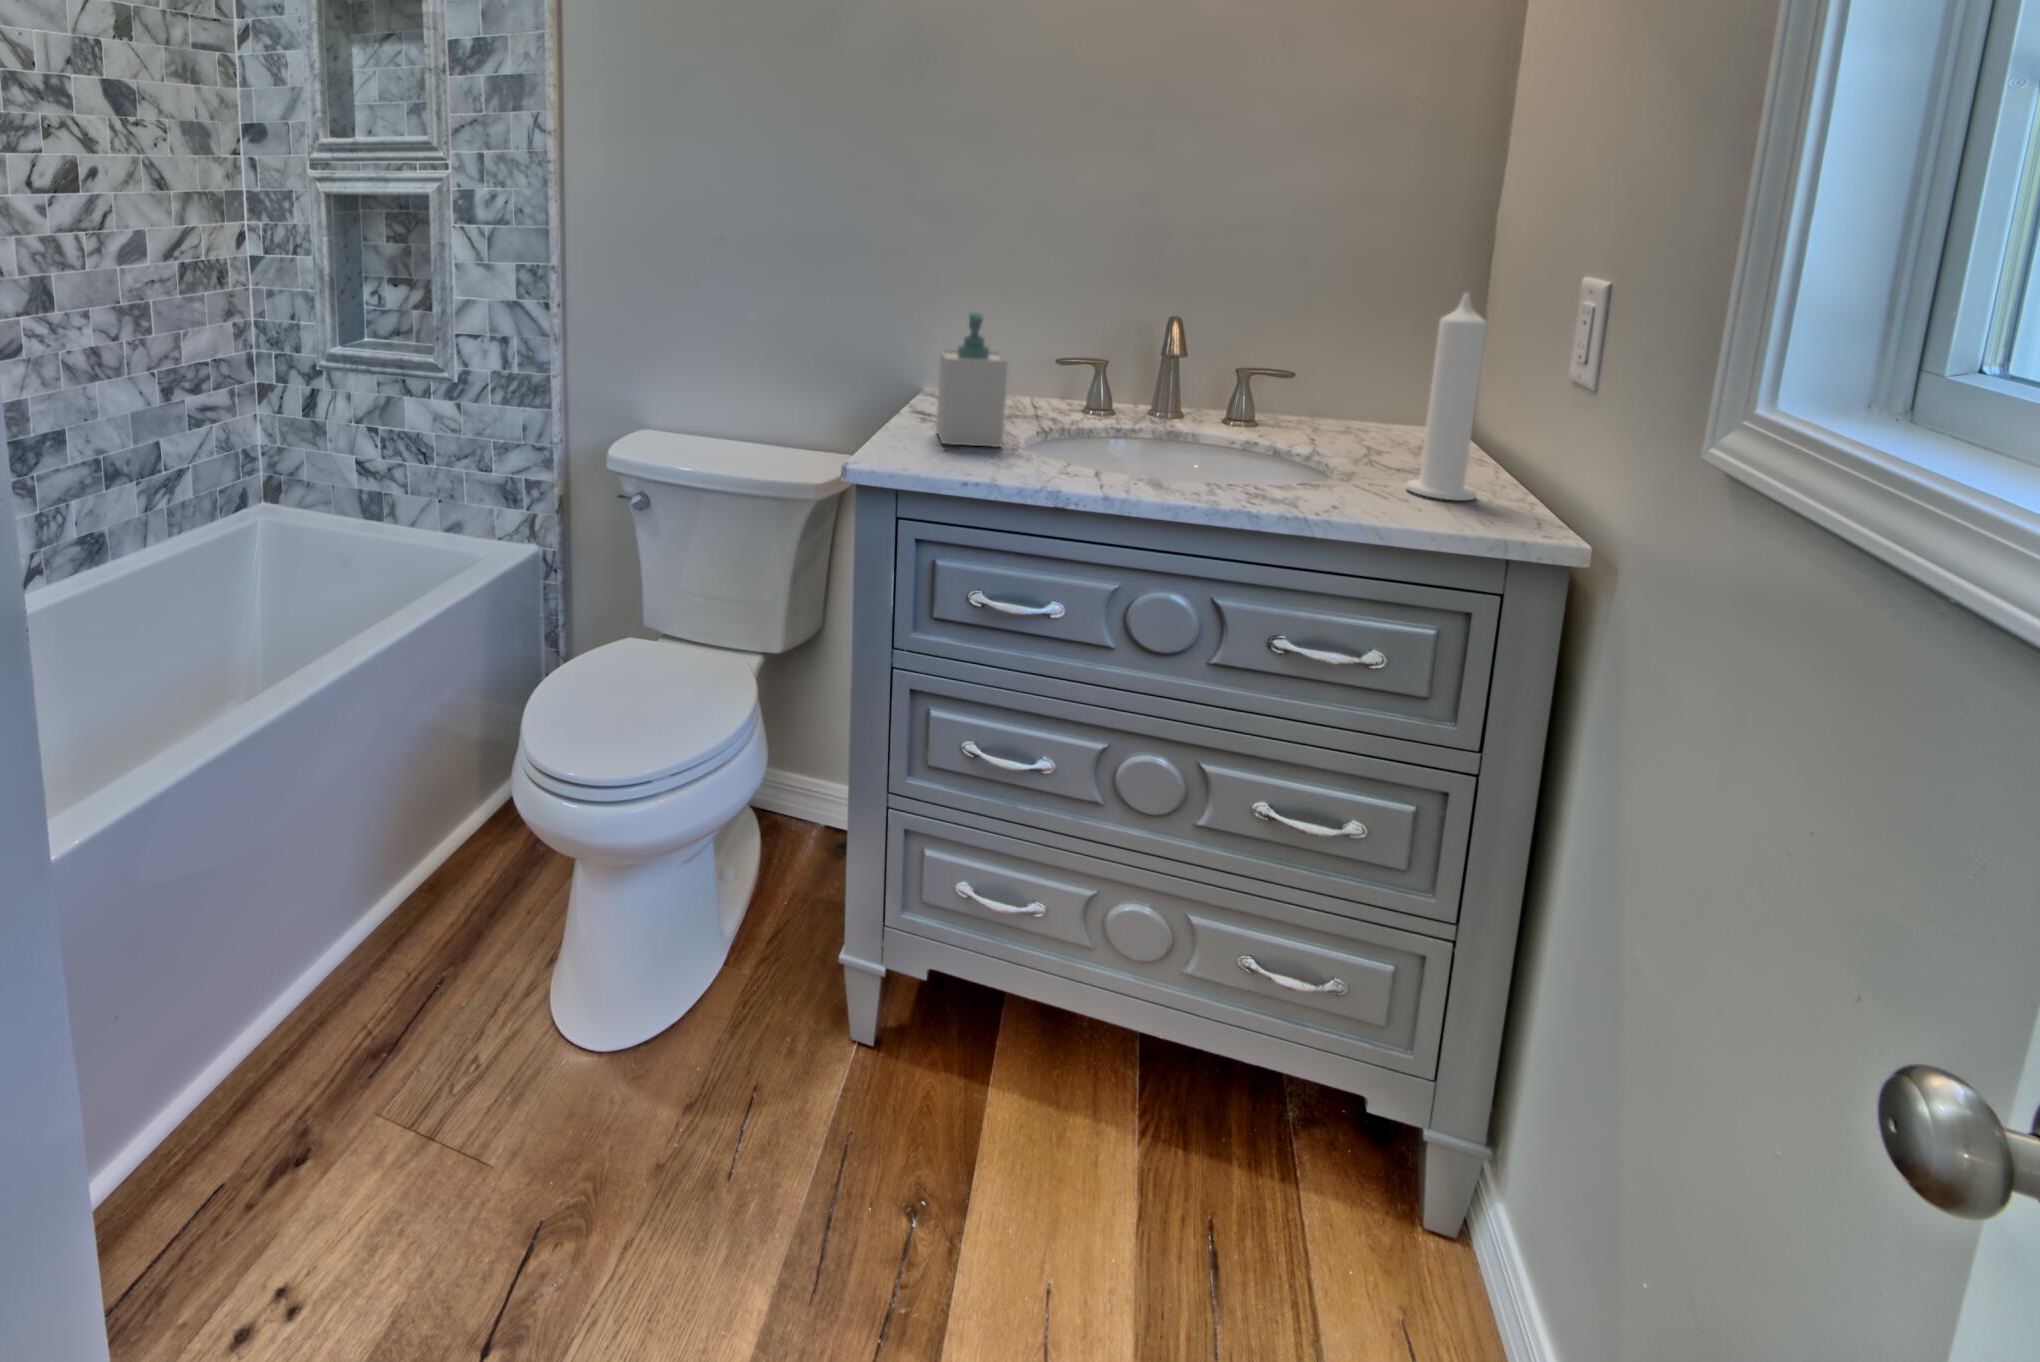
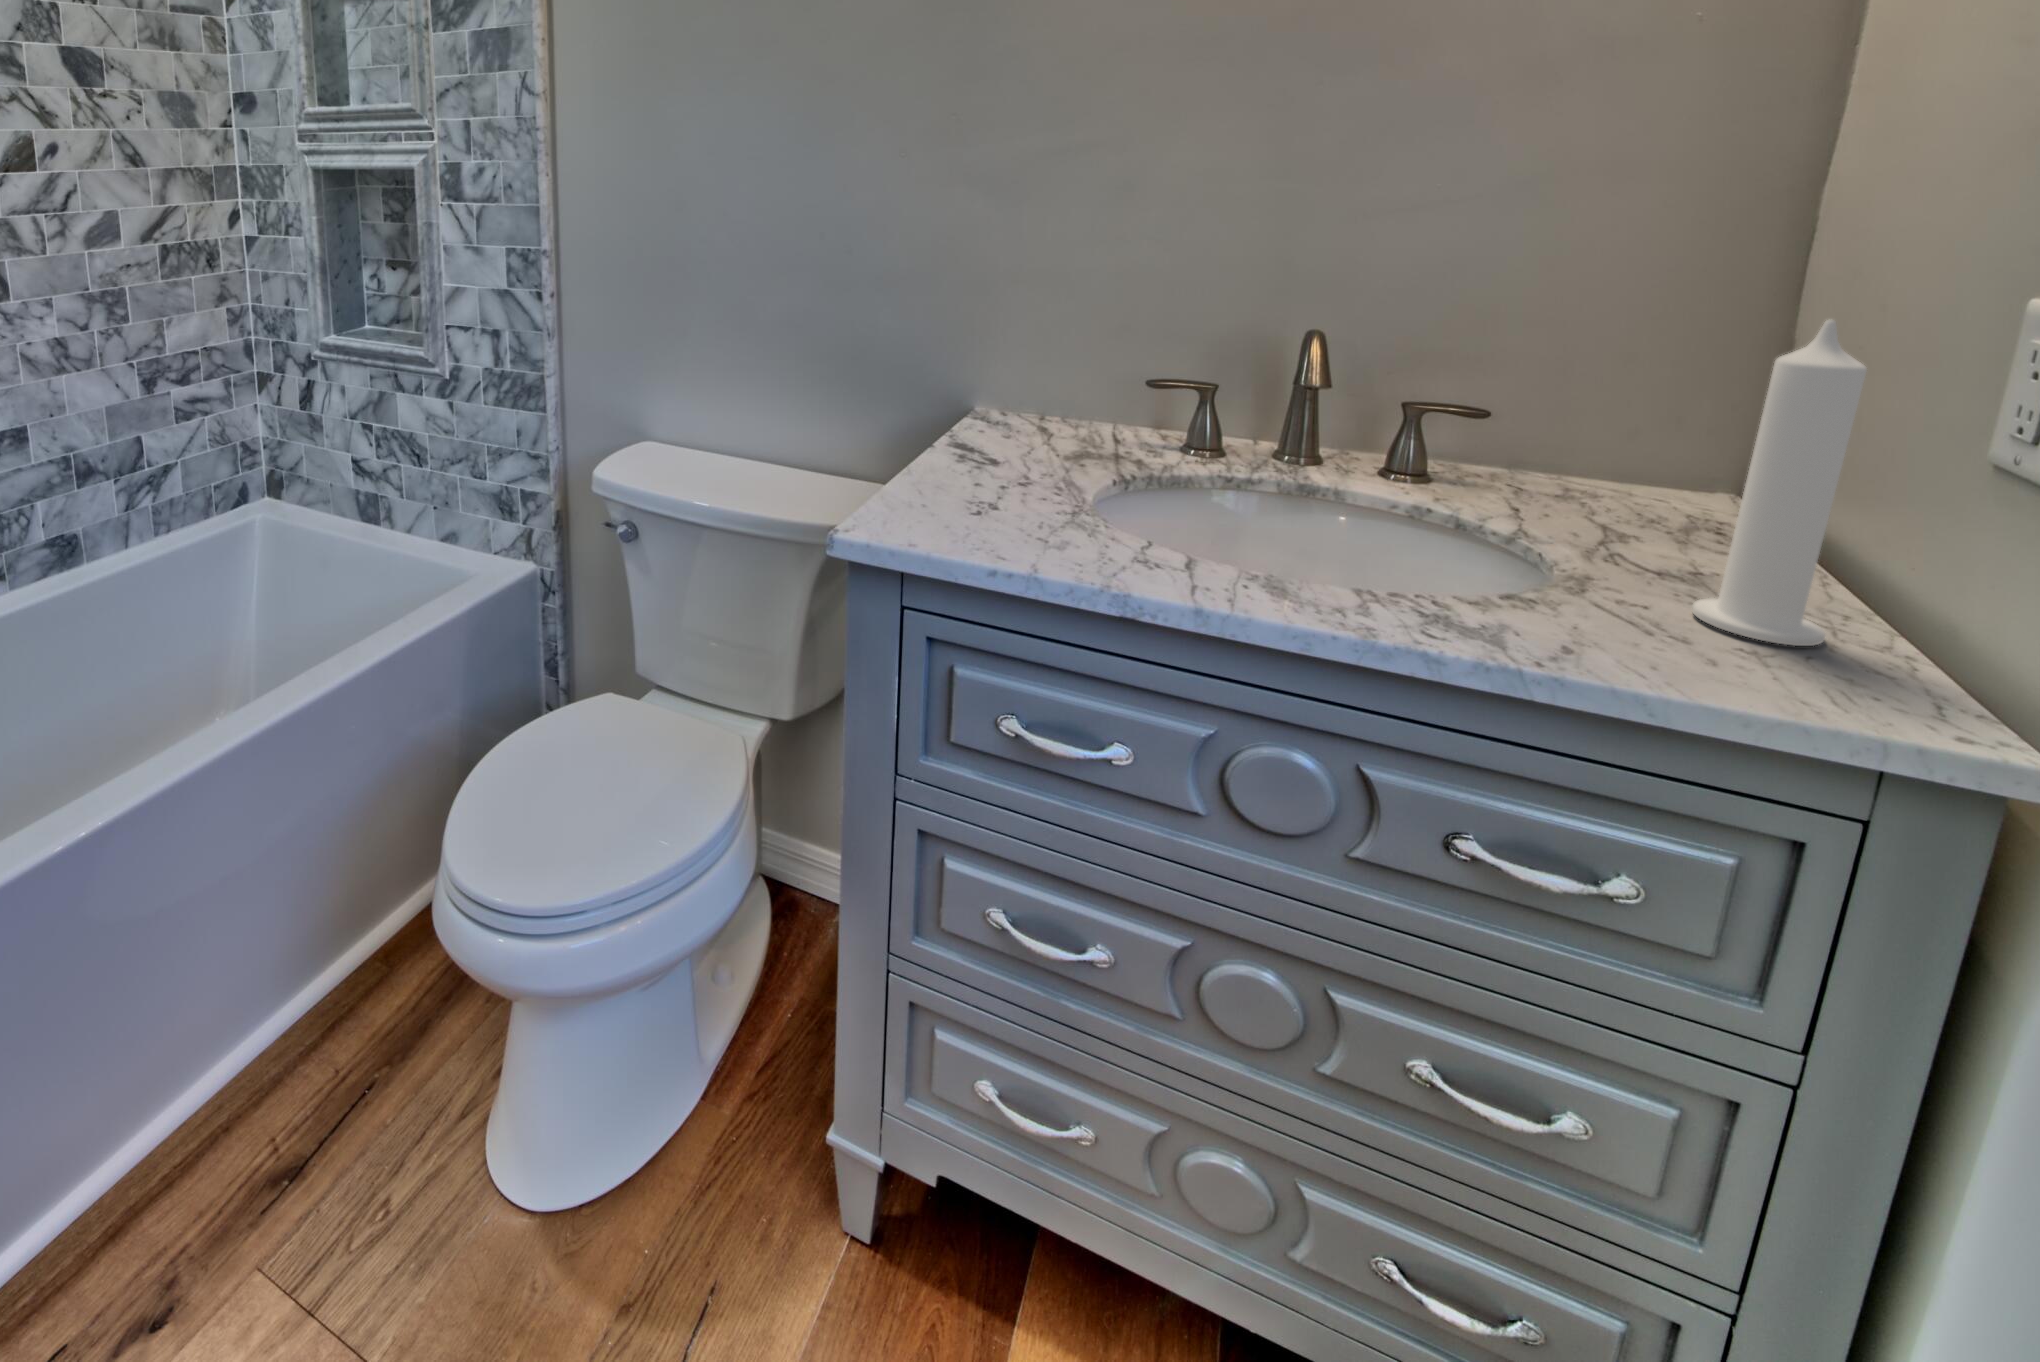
soap bottle: present [936,312,1008,447] -> none [973,324,1070,506]

